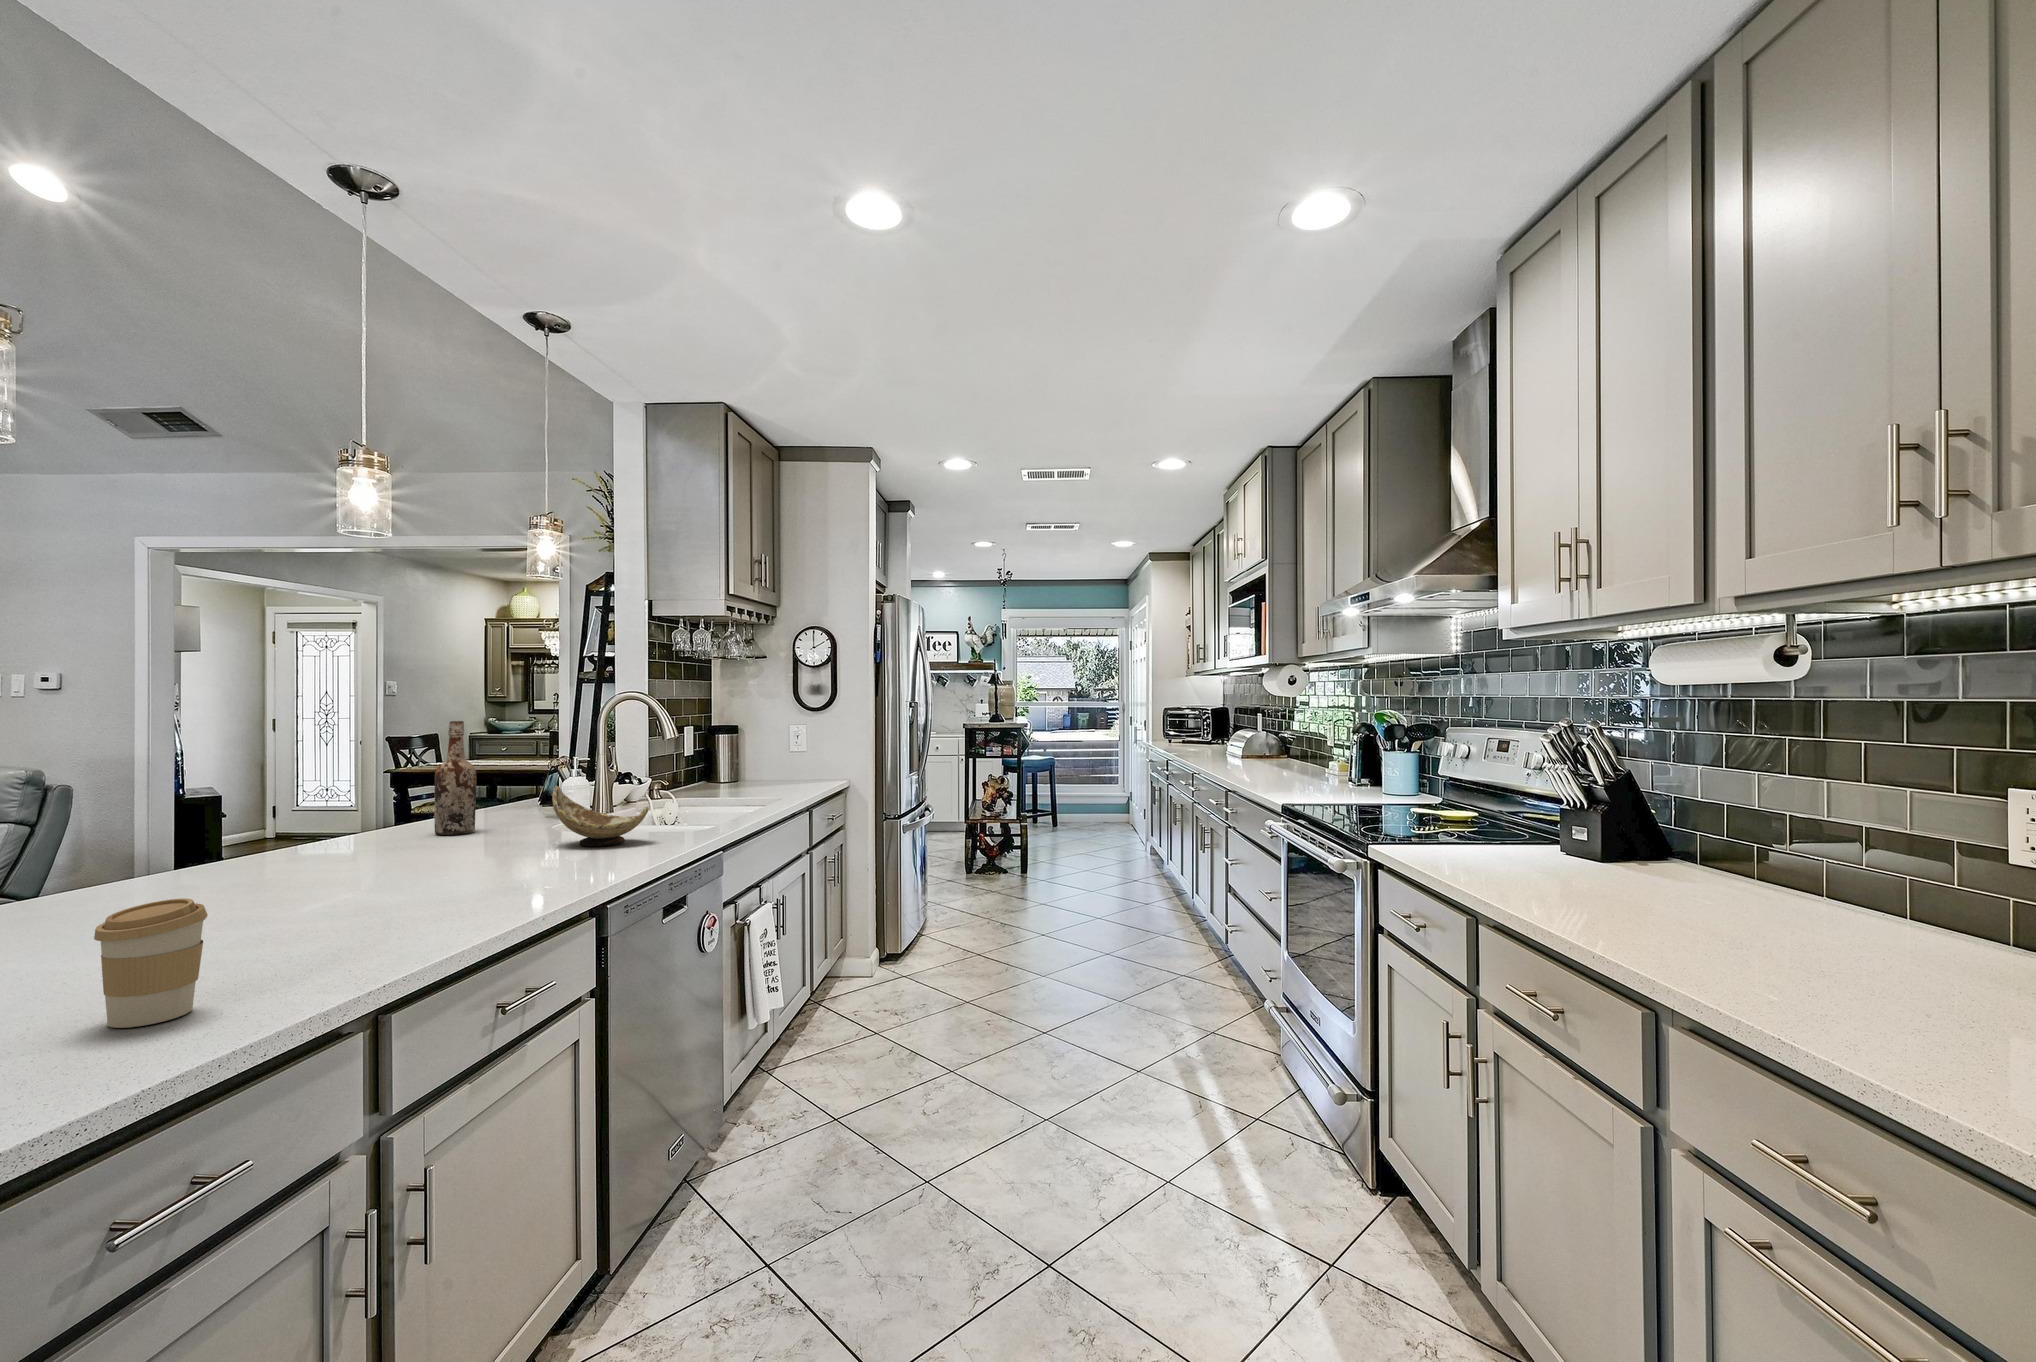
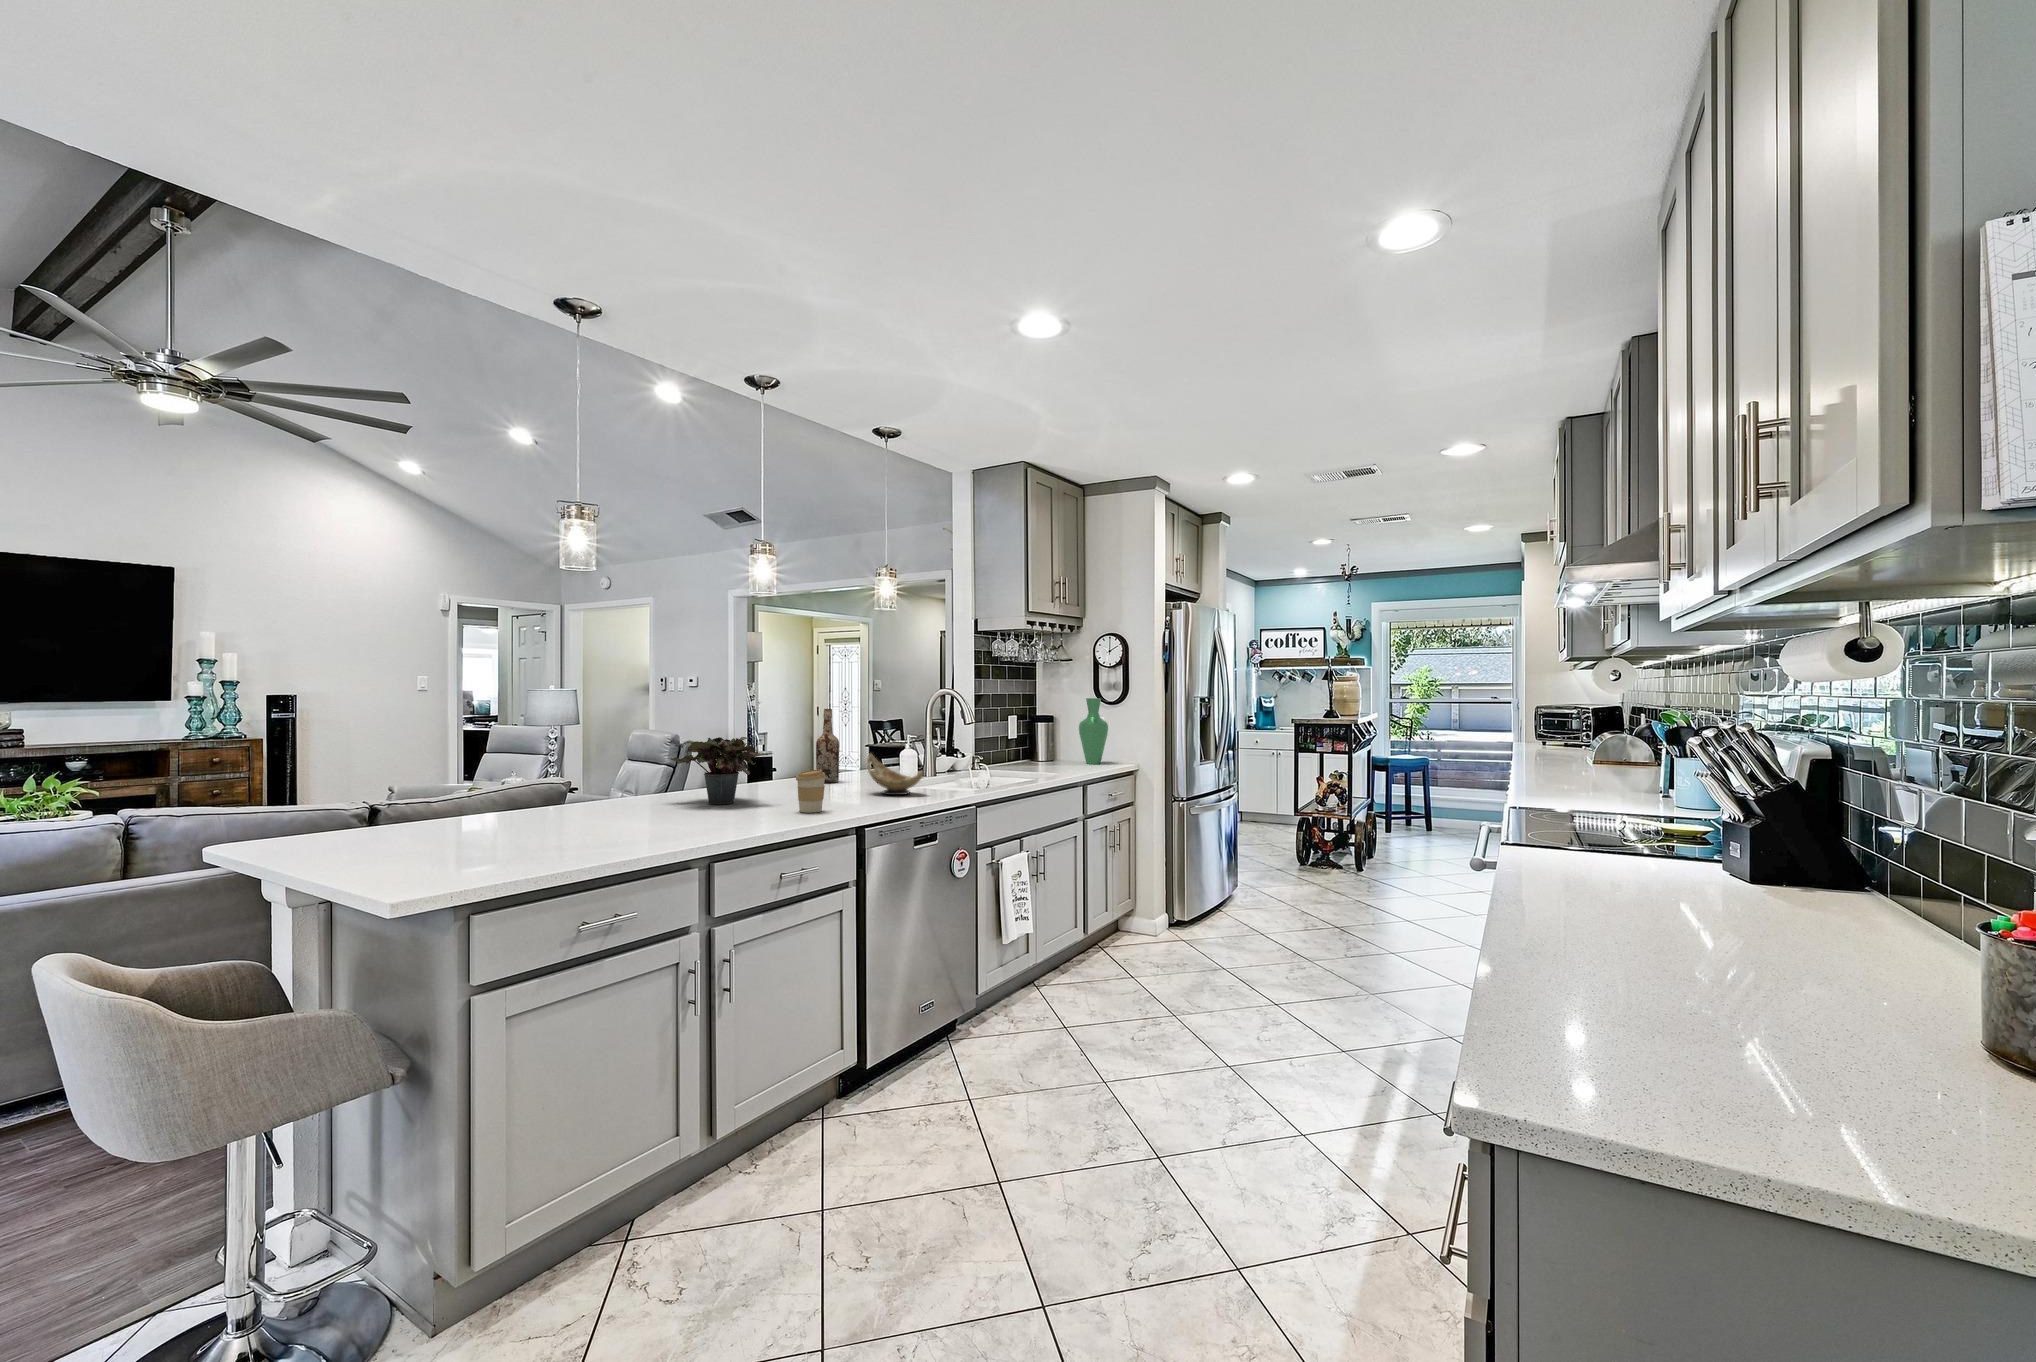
vase: none [775,703,811,782] -> present [1079,698,1108,764]
potted plant: none [171,771,410,894] -> present [669,737,773,804]
coffee cup: present [94,898,208,1028] -> present [796,770,826,813]

